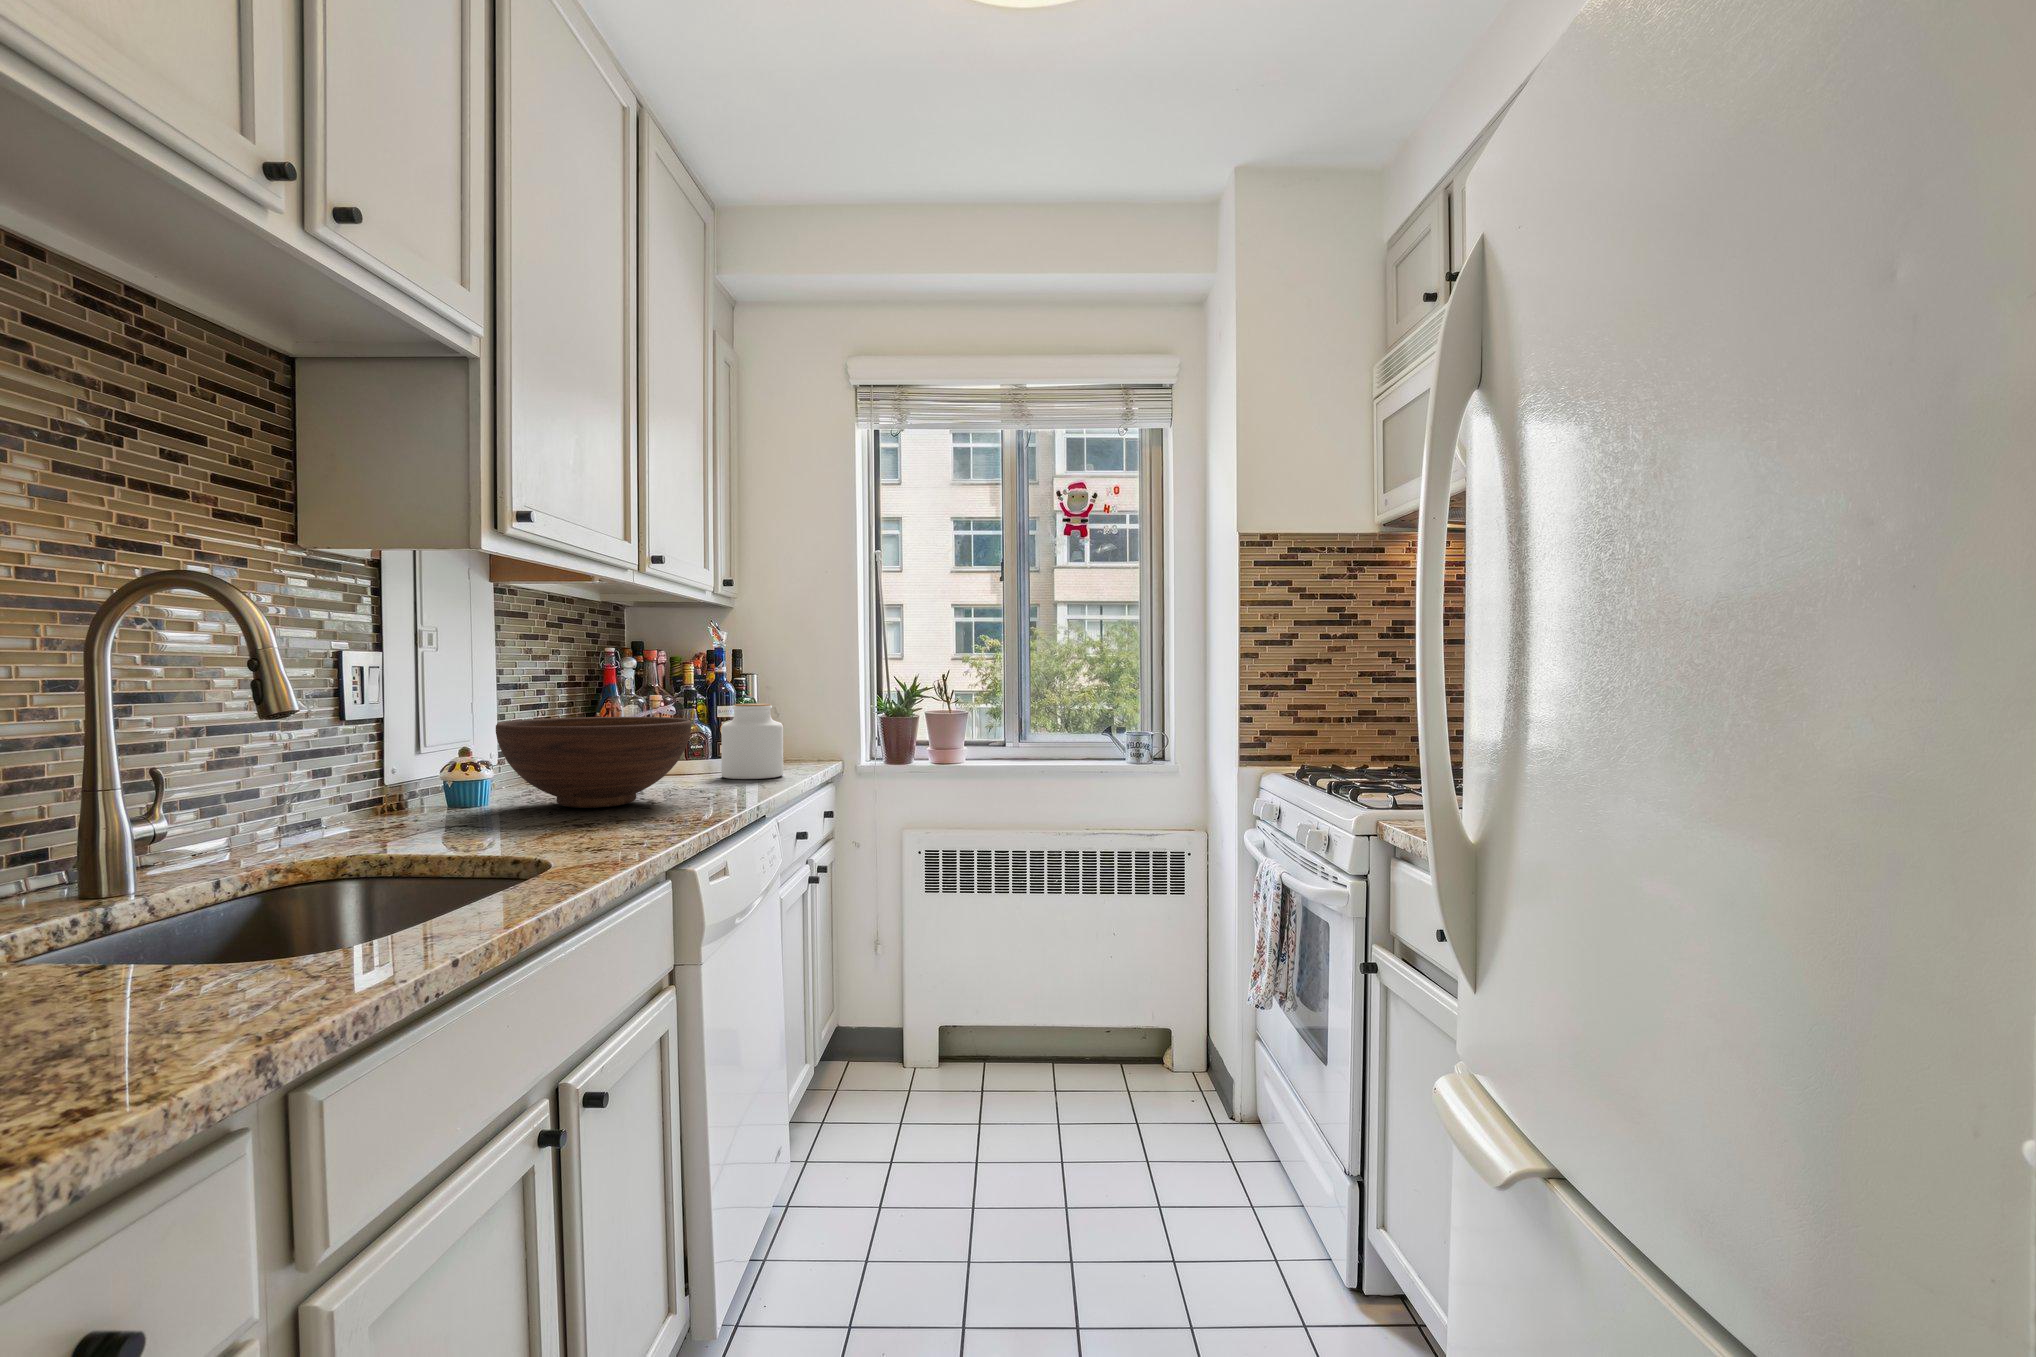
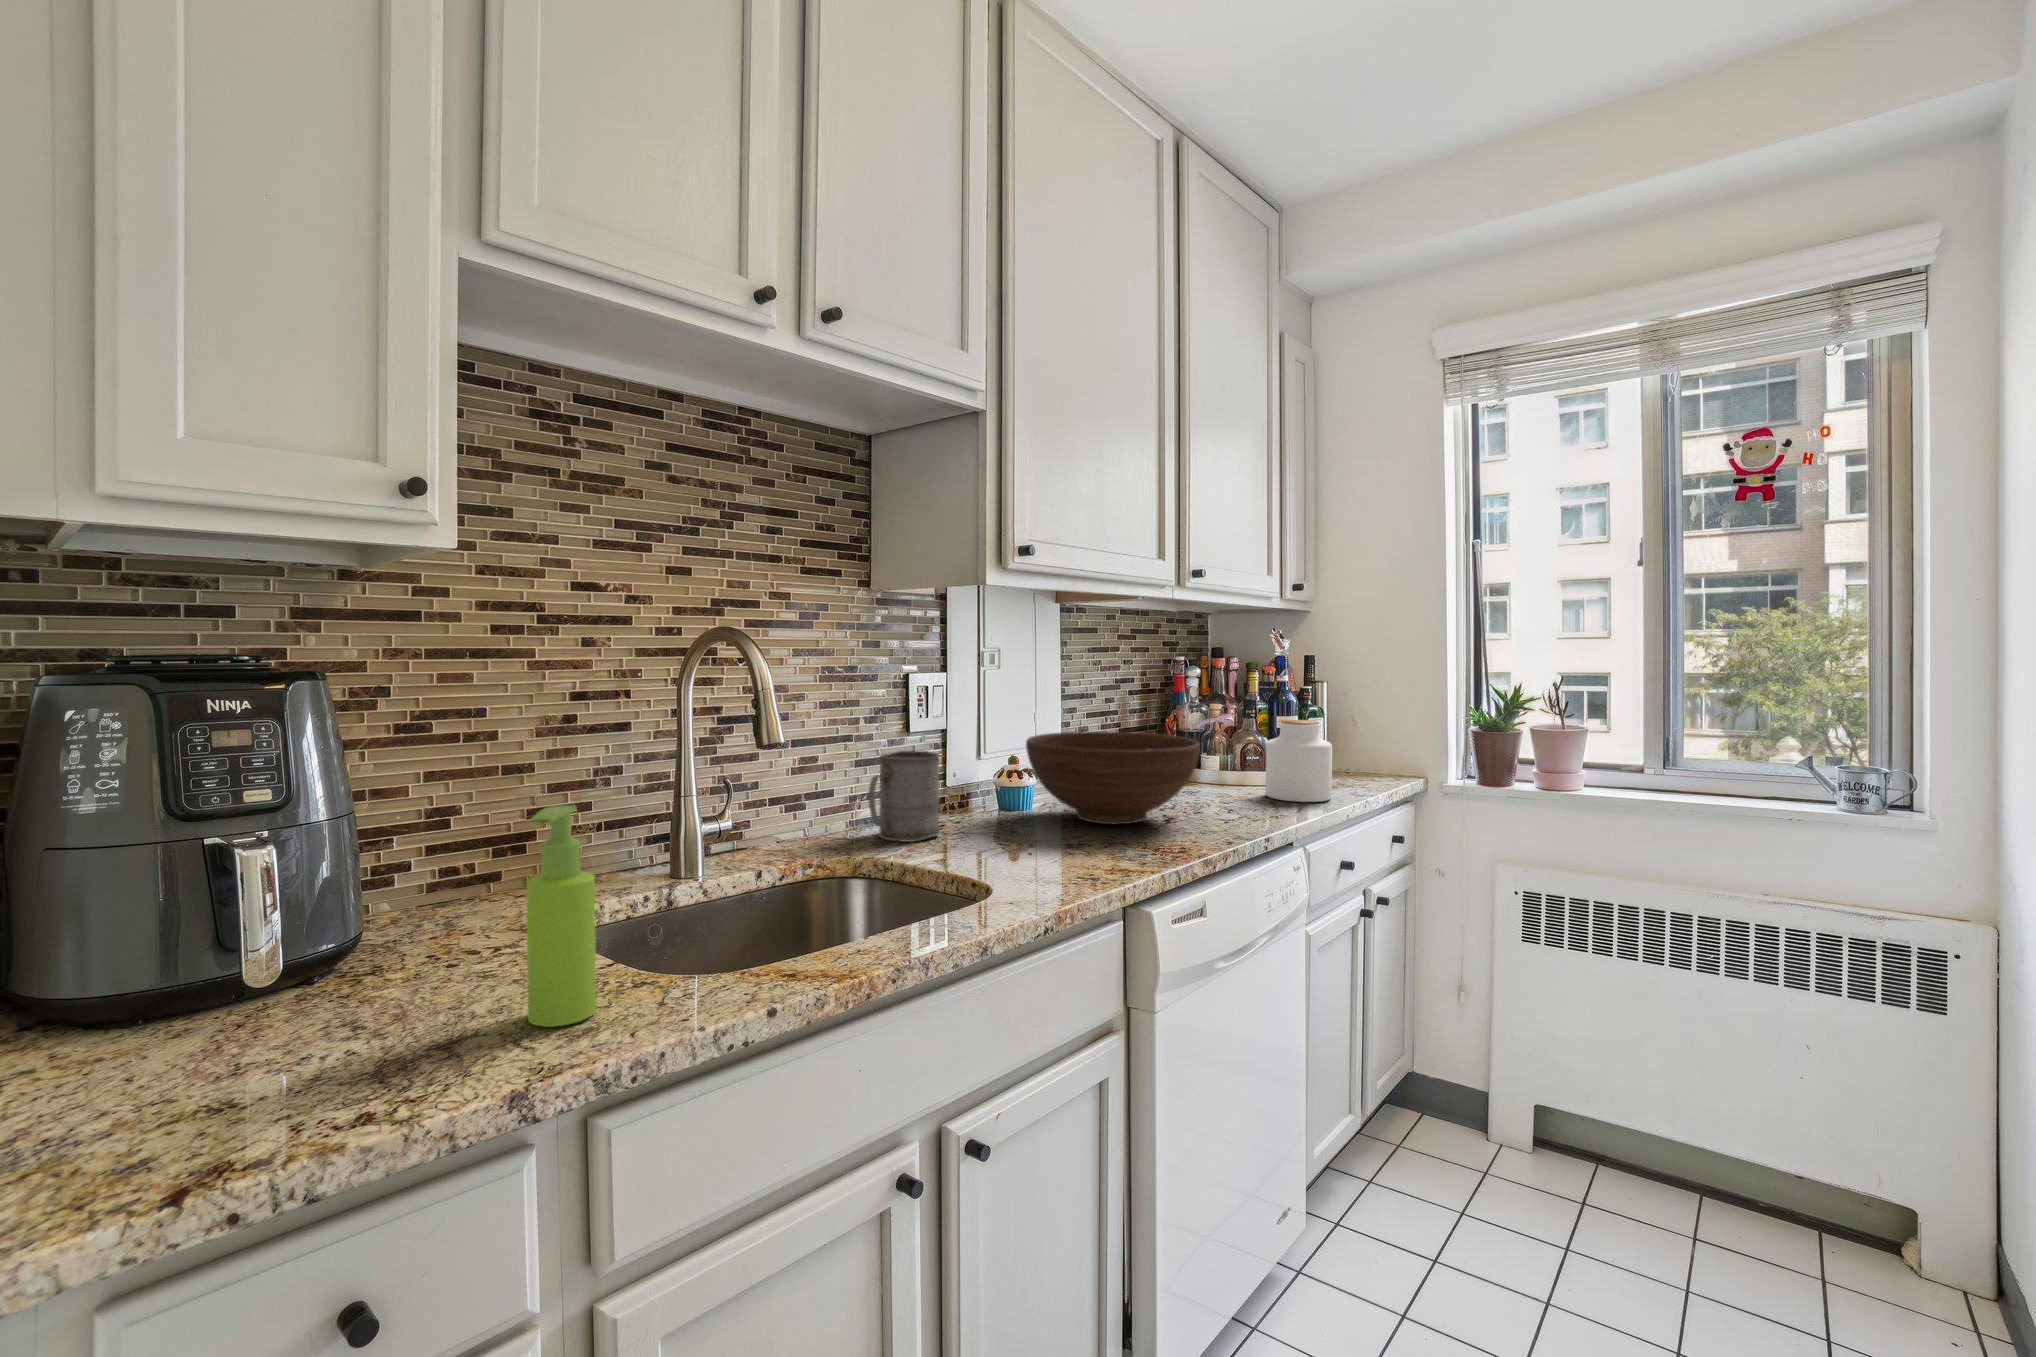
mug: none [328,739,416,843] -> present [869,751,940,842]
soap dispenser: none [129,747,230,1022] -> present [526,805,596,1027]

